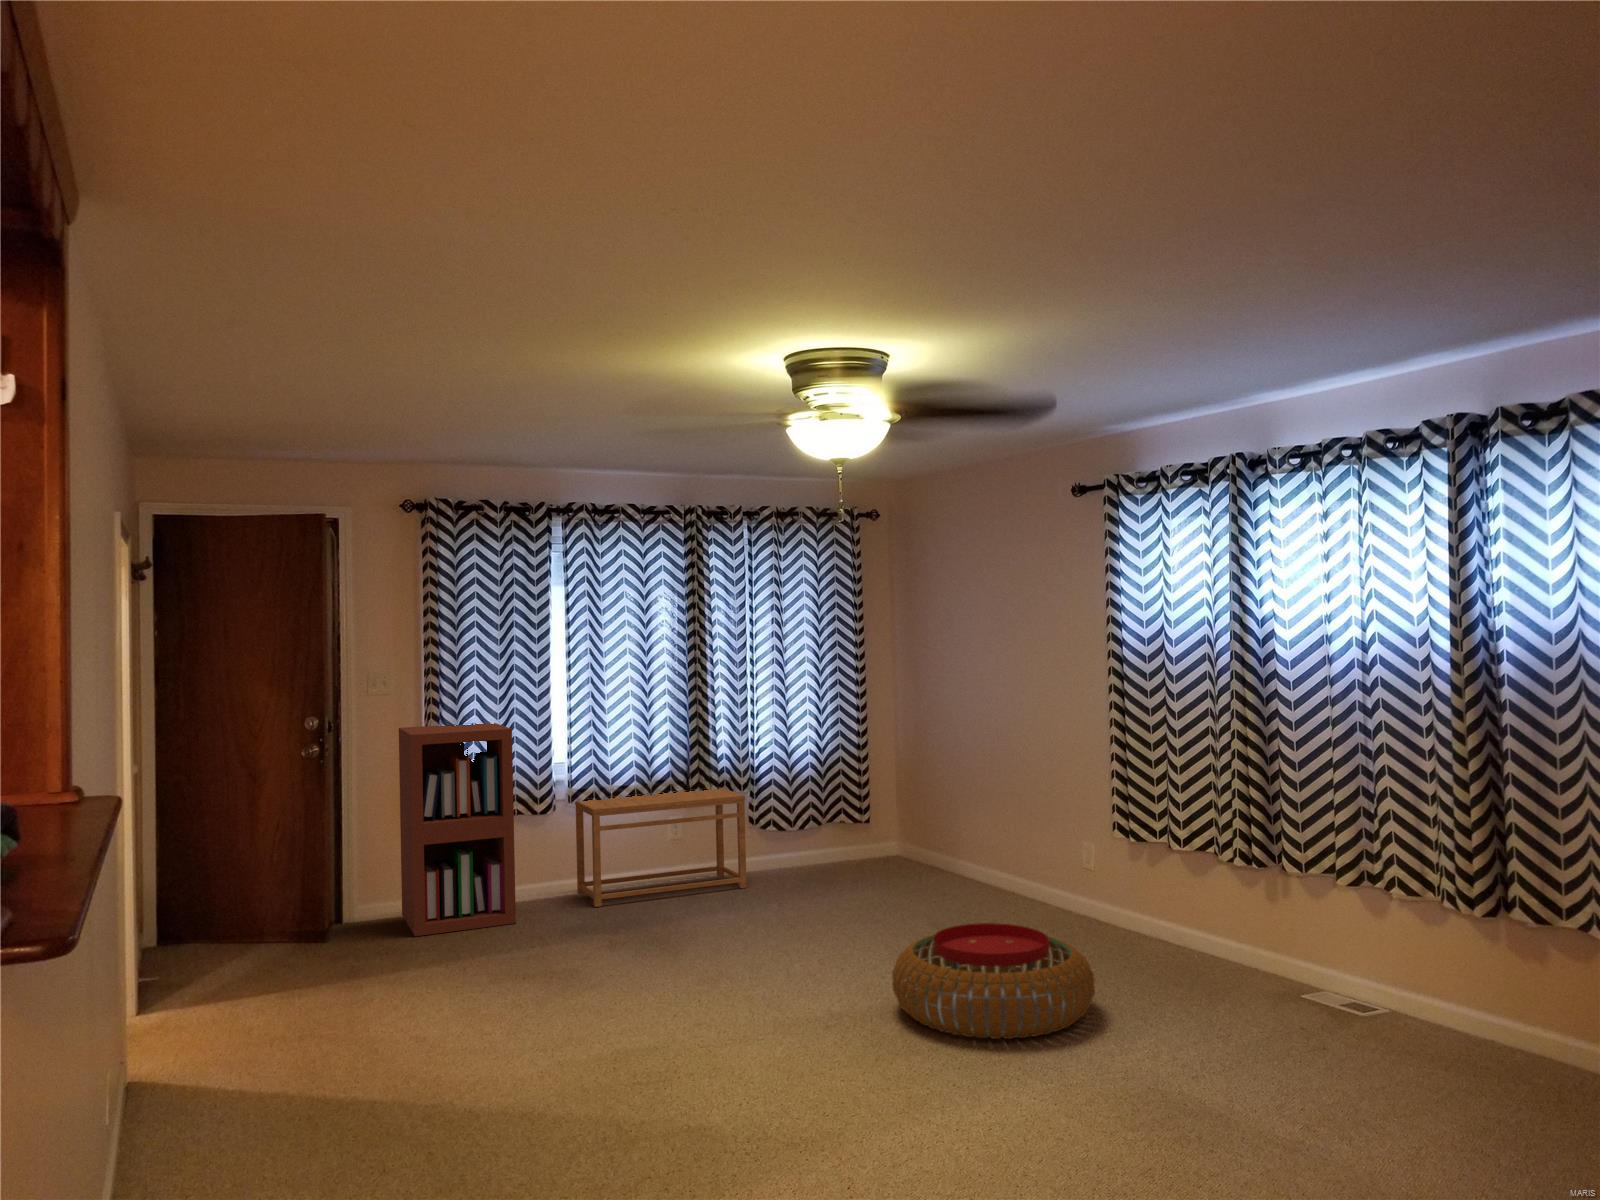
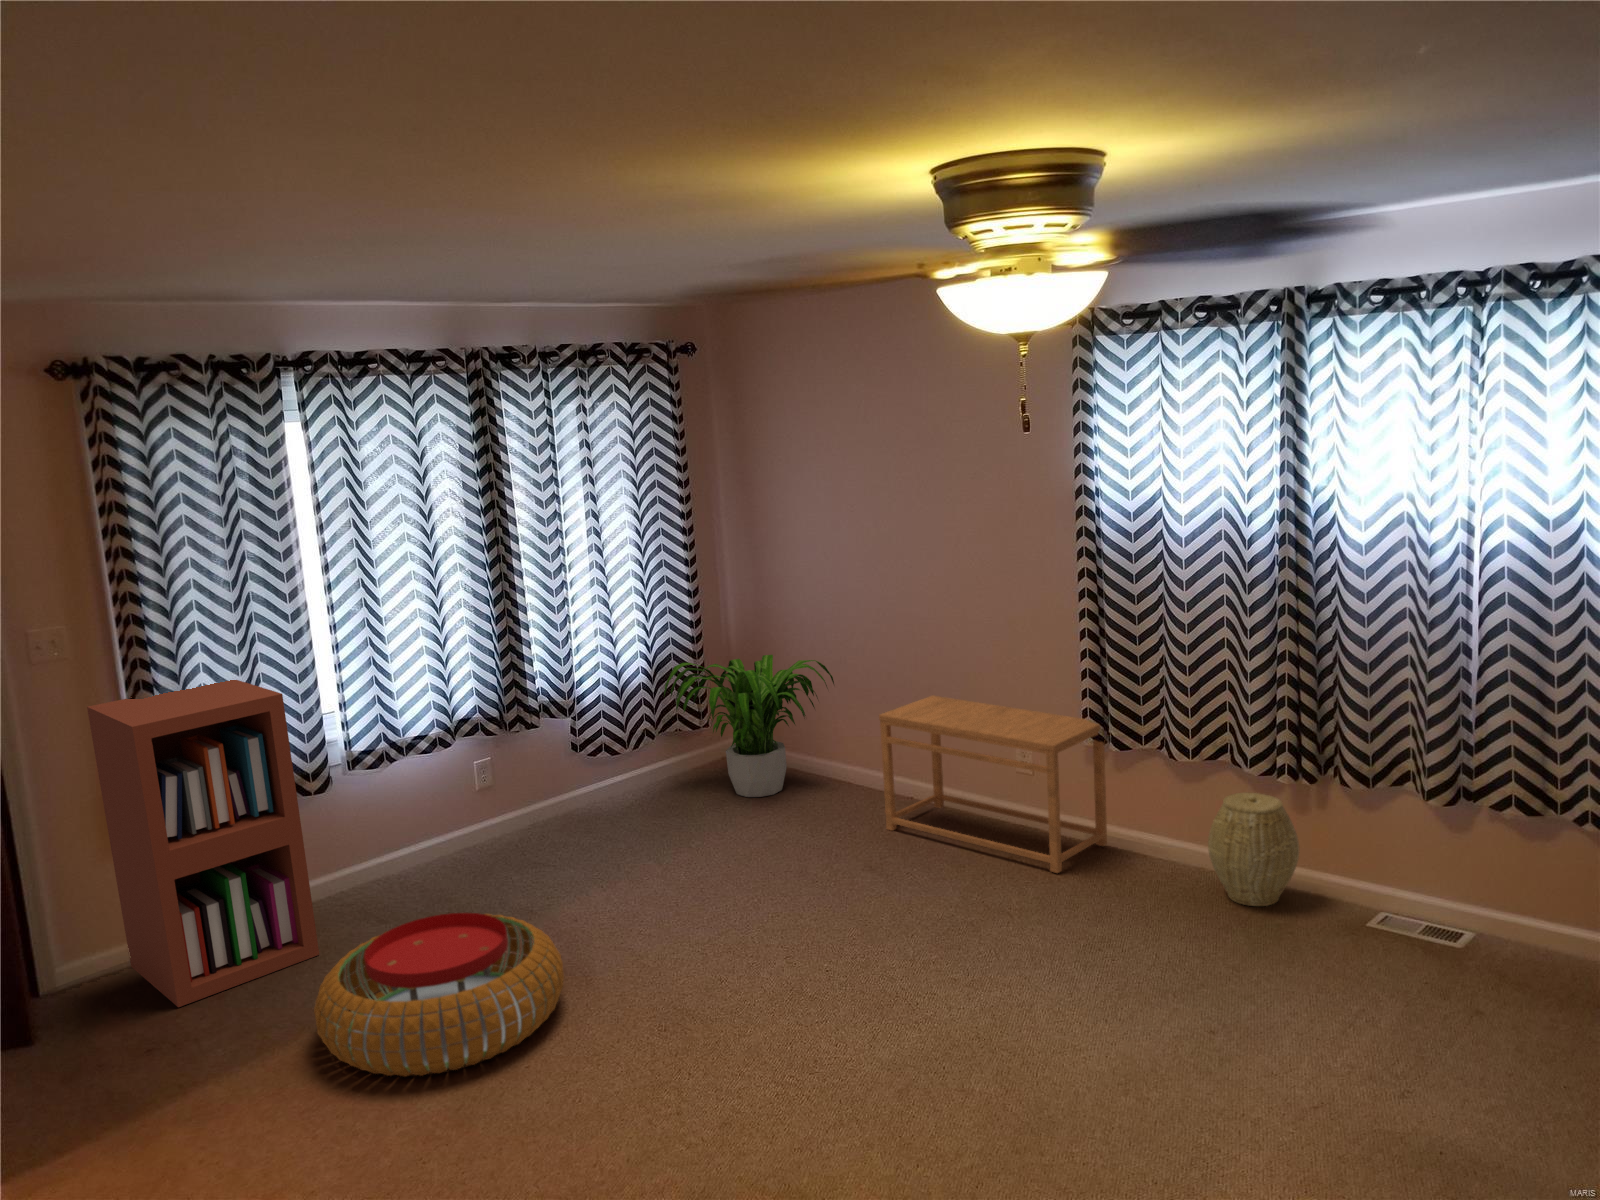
potted plant: none [823,760,960,877] -> present [664,655,834,797]
side table: present [575,788,746,907] -> present [879,695,1107,873]
woven basket: none [1192,883,1271,983] -> present [1208,793,1299,906]
pouf: present [892,923,1095,1039] -> present [314,913,564,1076]

